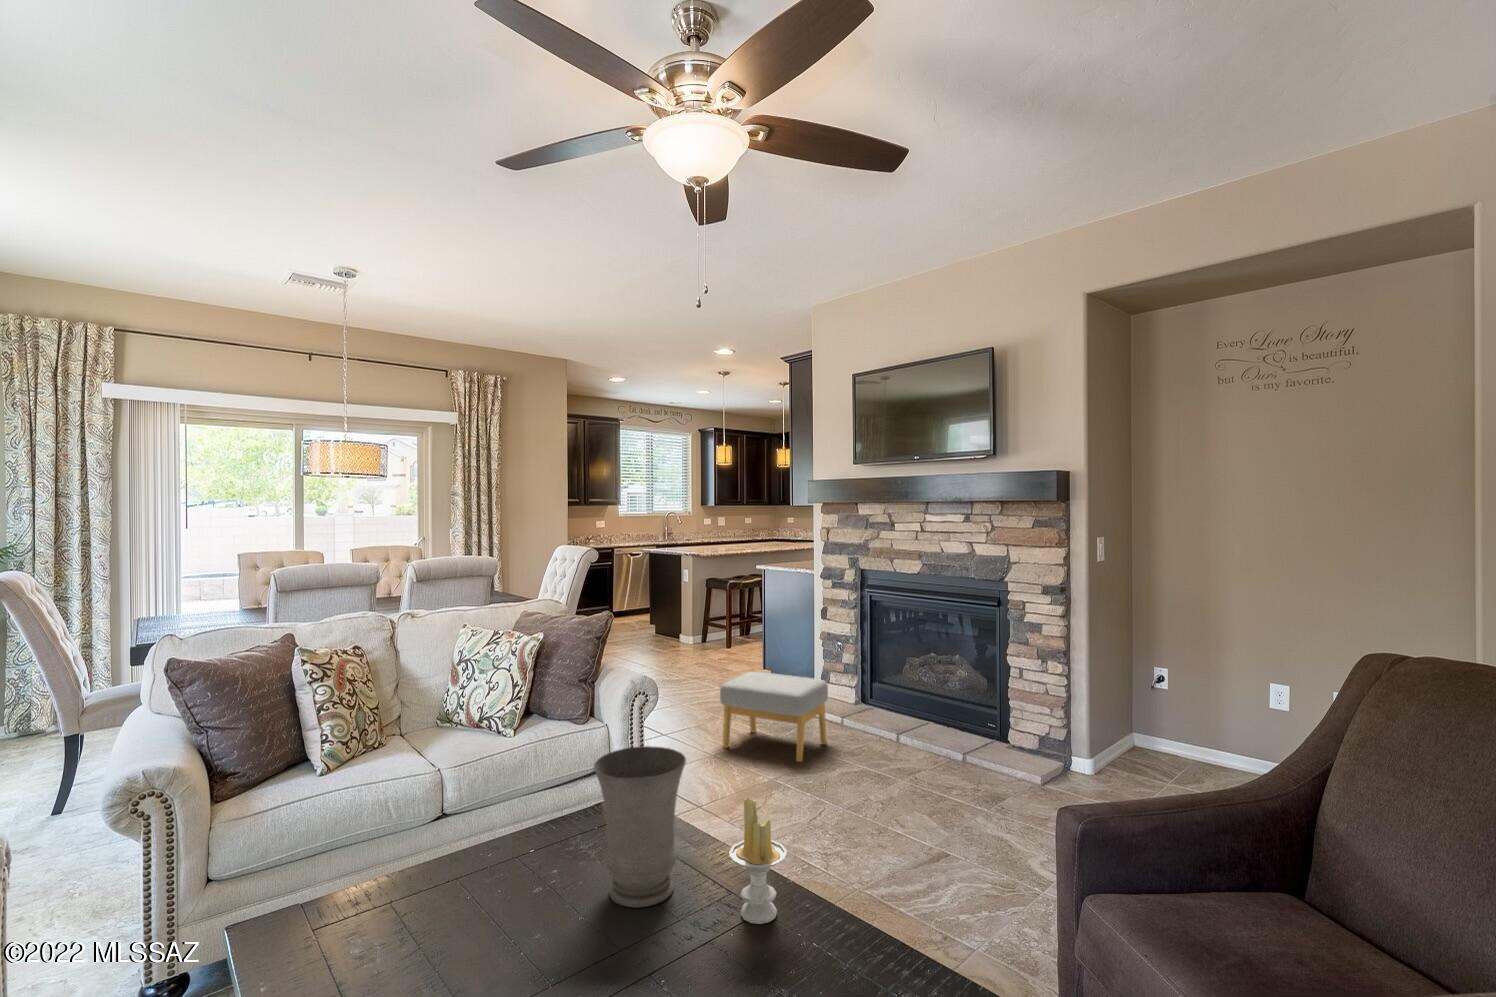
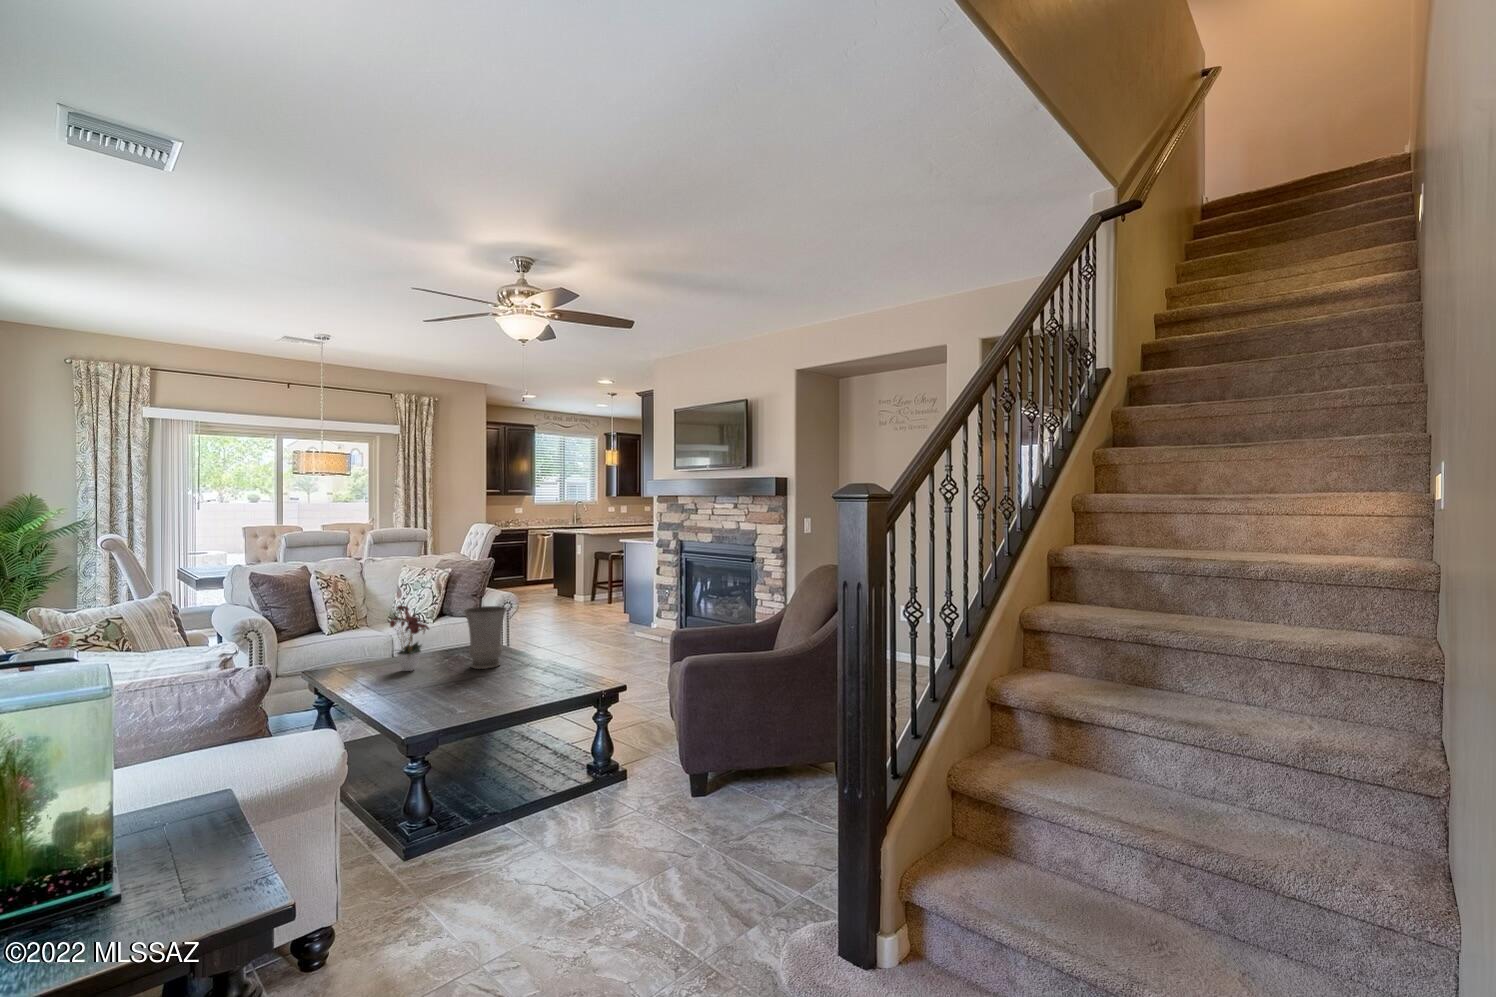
footstool: present [720,672,828,762] -> none [574,606,645,657]
flower arrangement: none [422,748,526,915] -> present [390,605,429,671]
candle: present [729,797,787,924] -> none [521,621,546,671]

